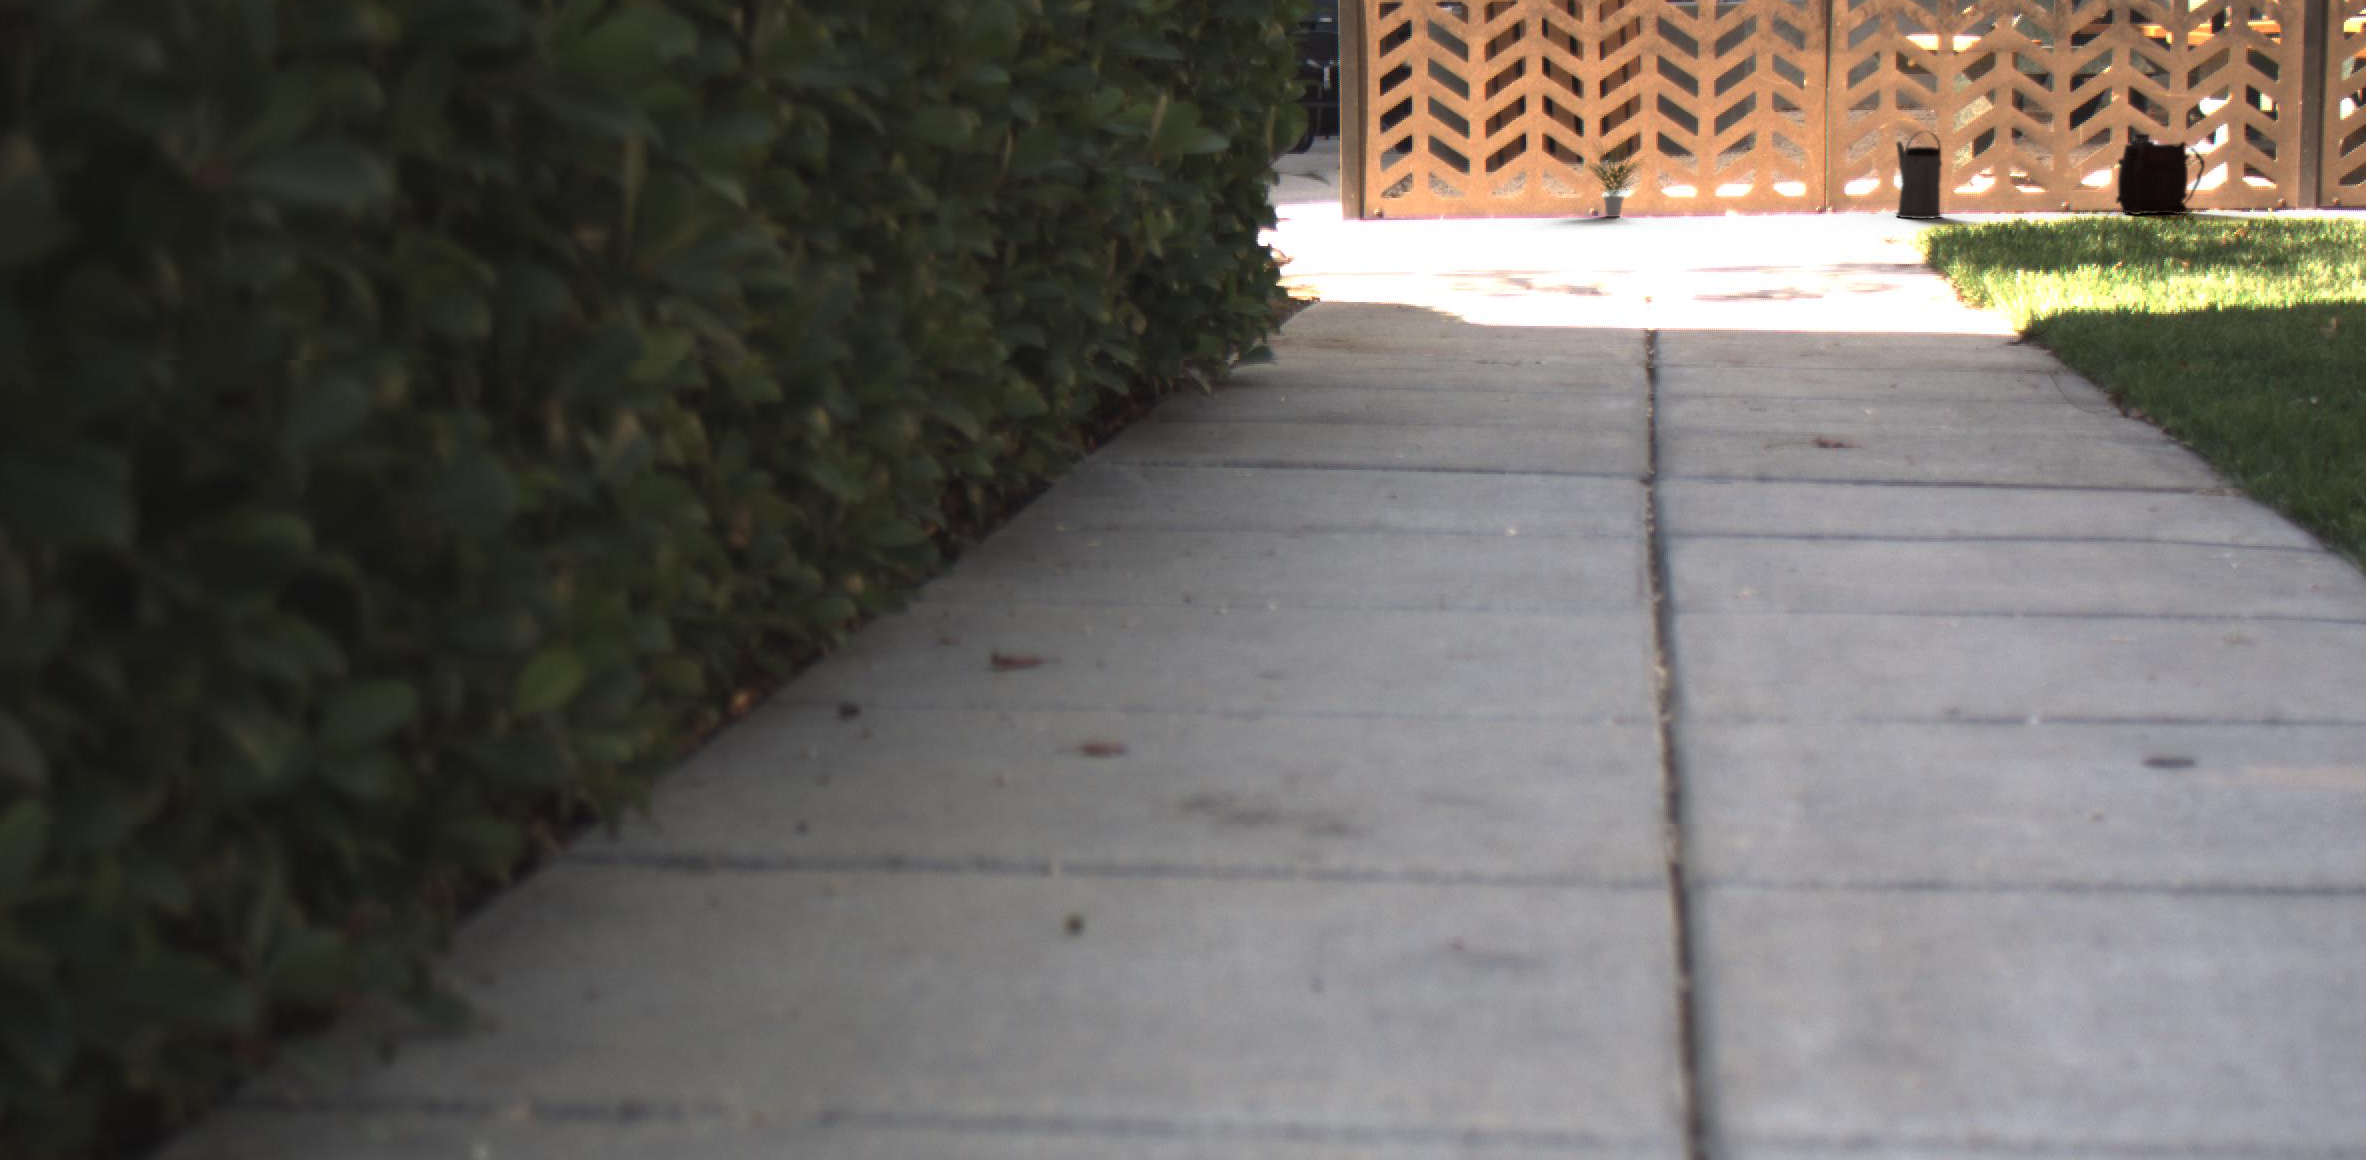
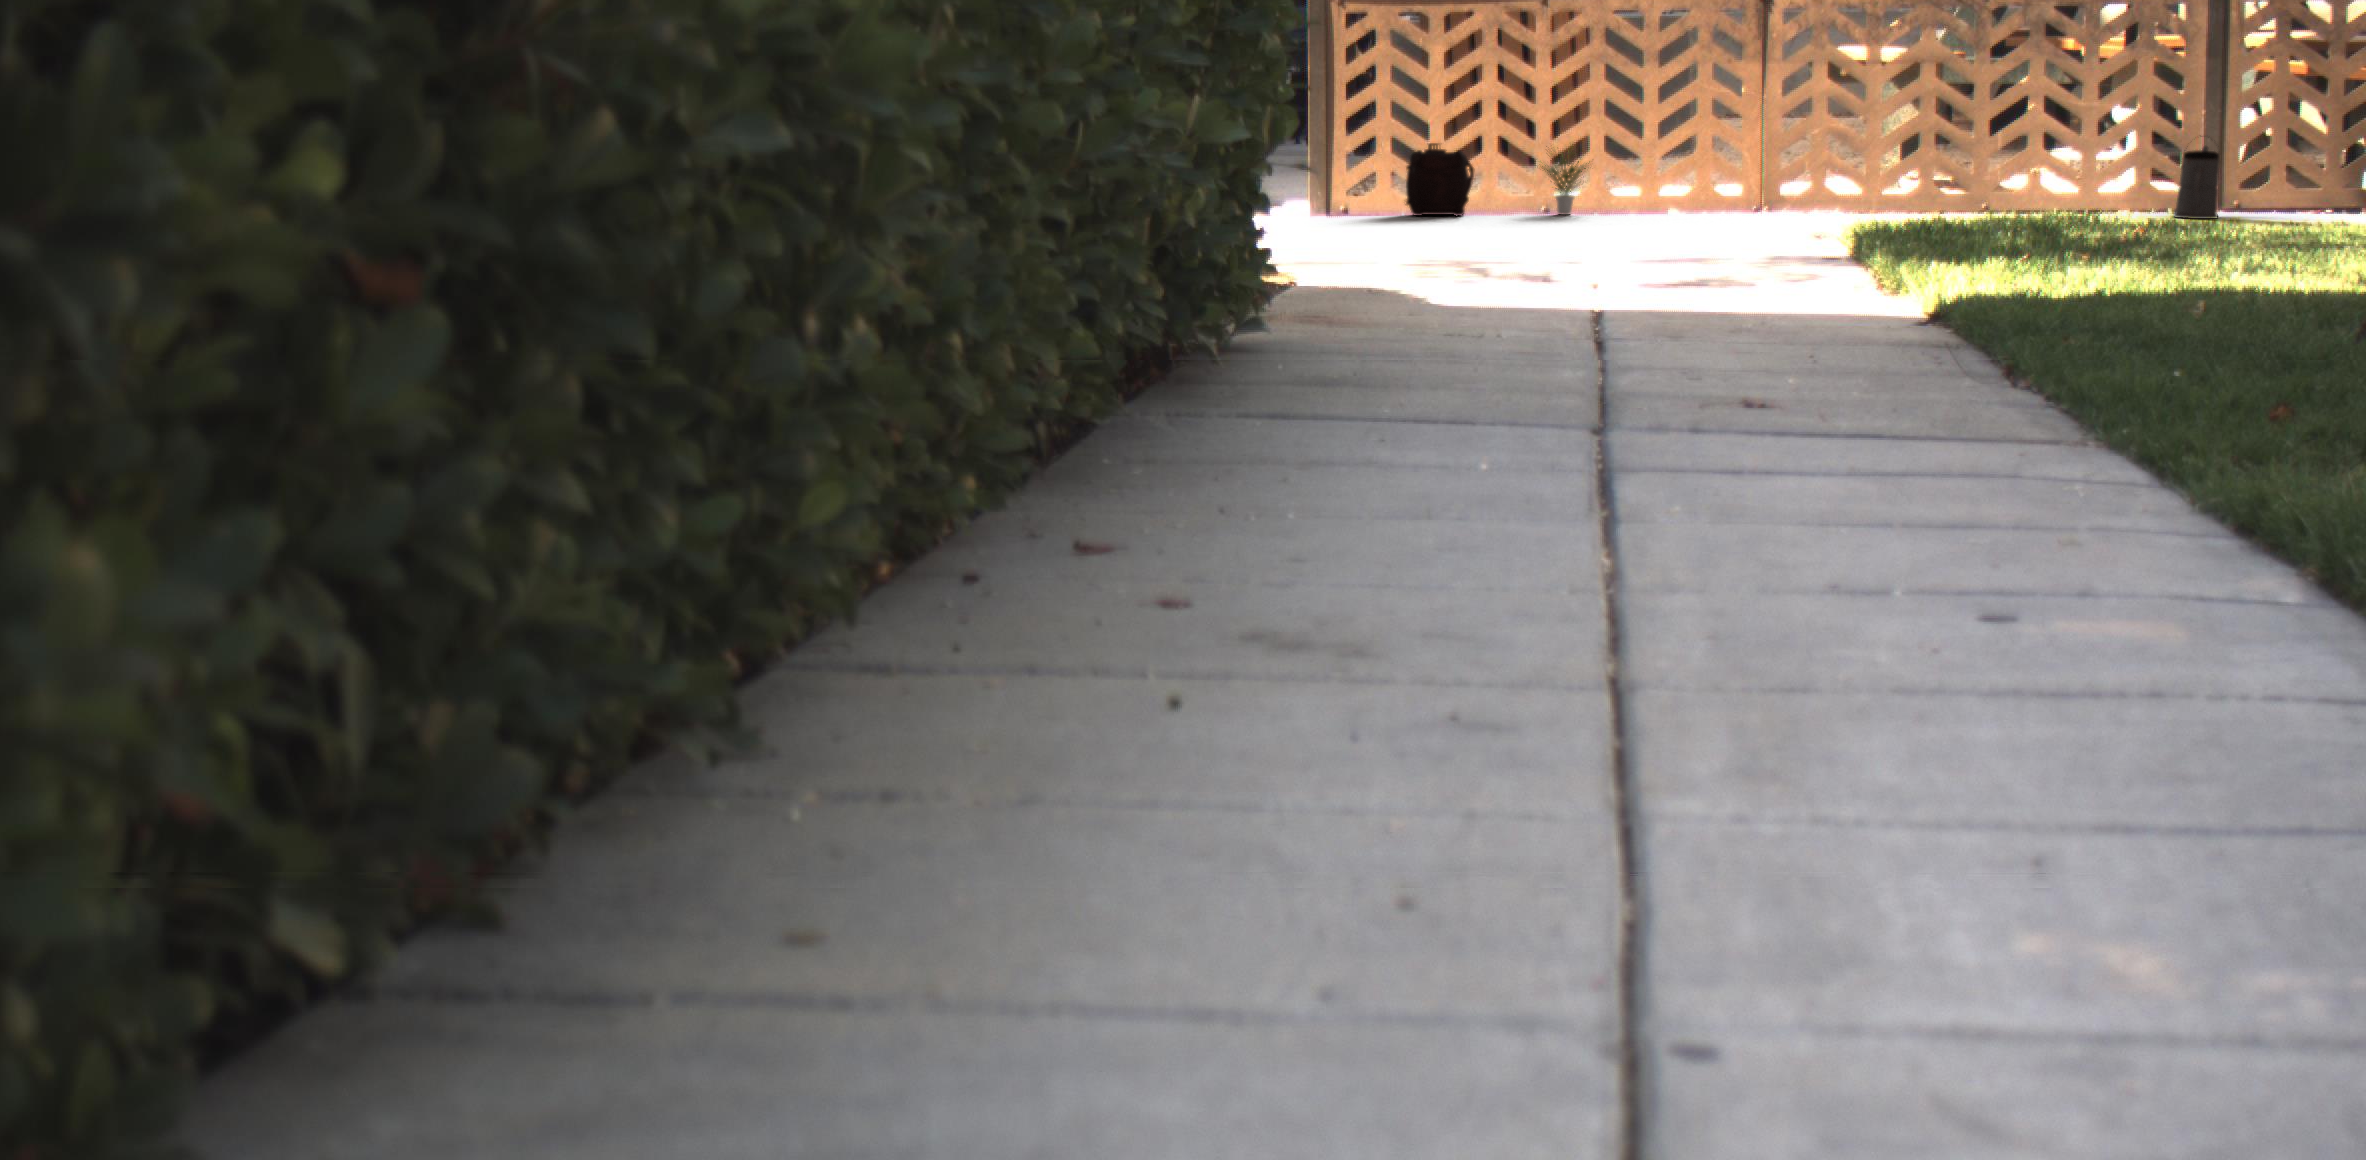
watering can: present [1896,134,1942,219] -> present [2174,146,2220,219]
backpack: present [2116,134,2205,215] -> present [1405,143,1474,216]

